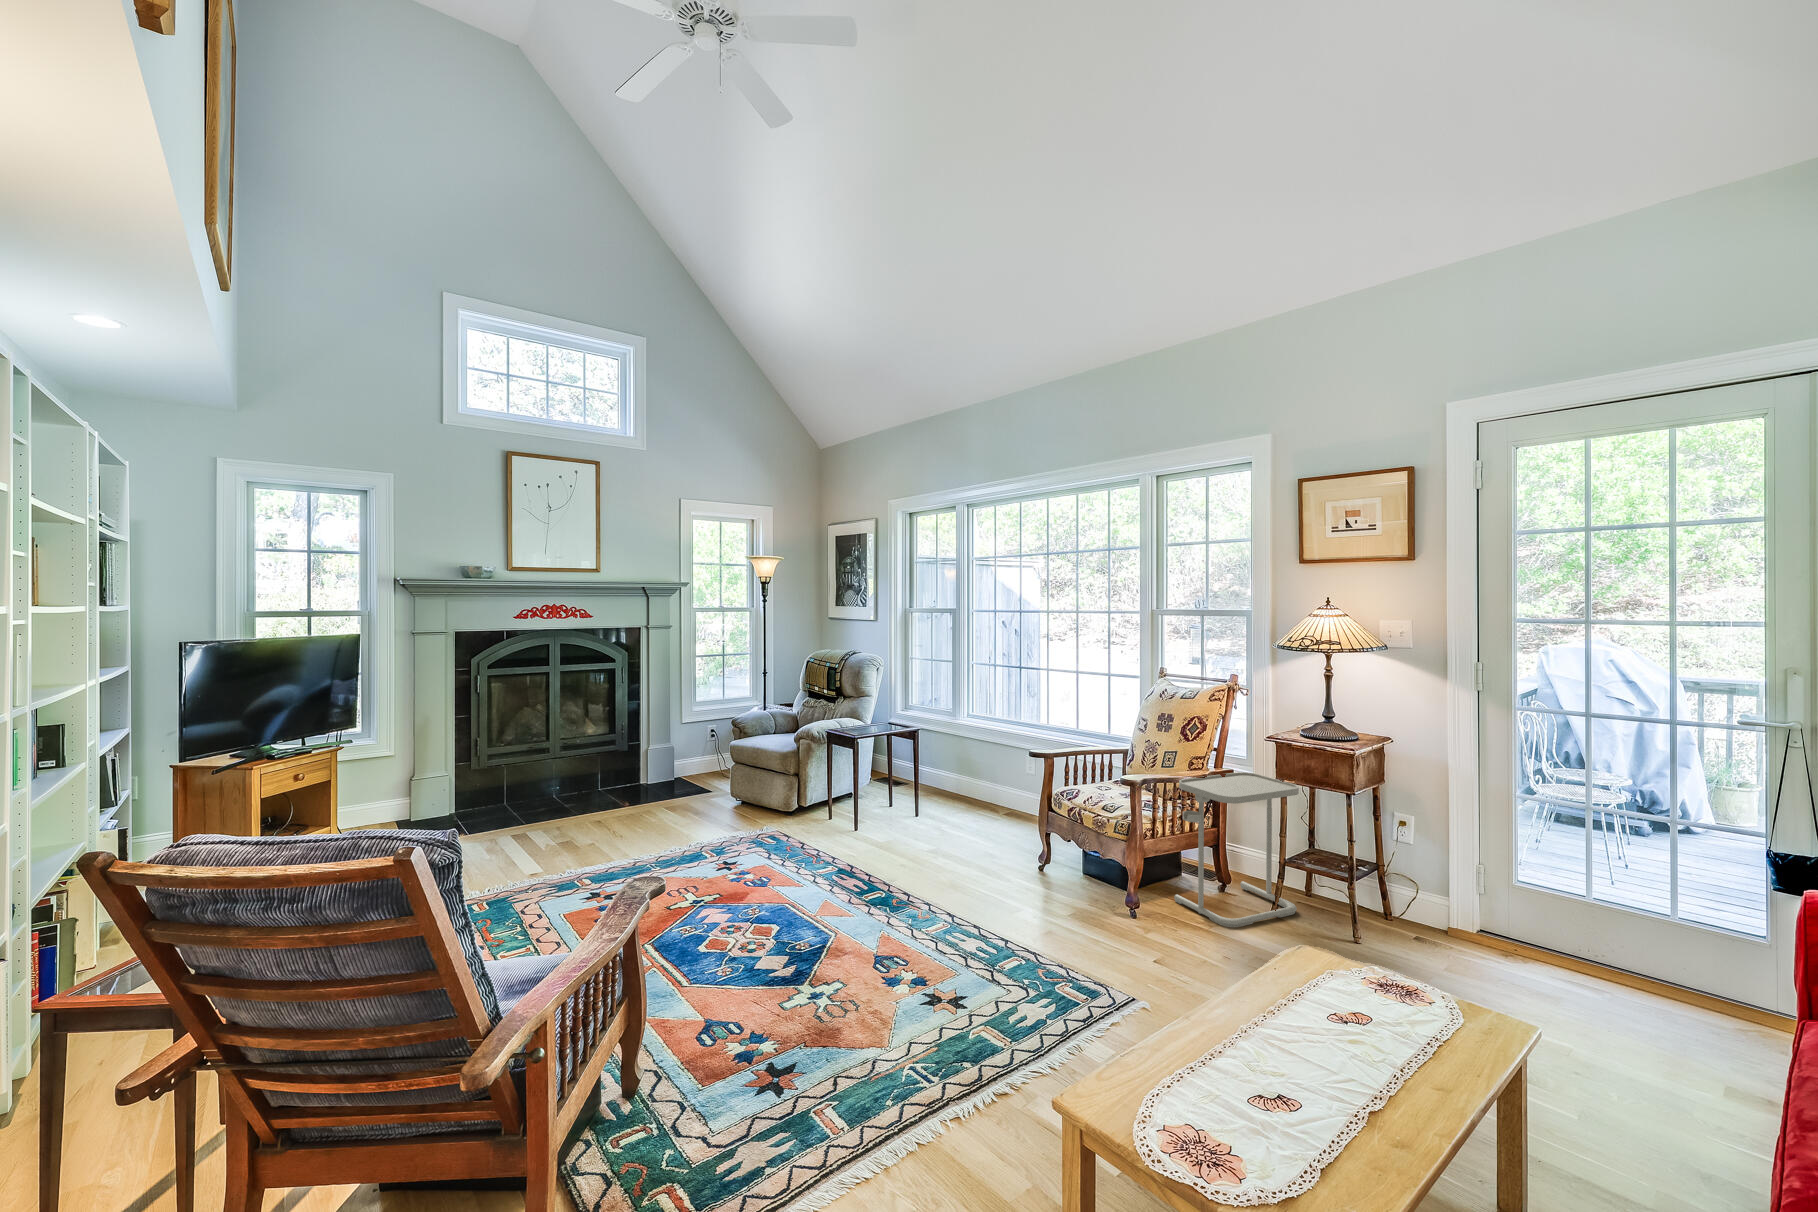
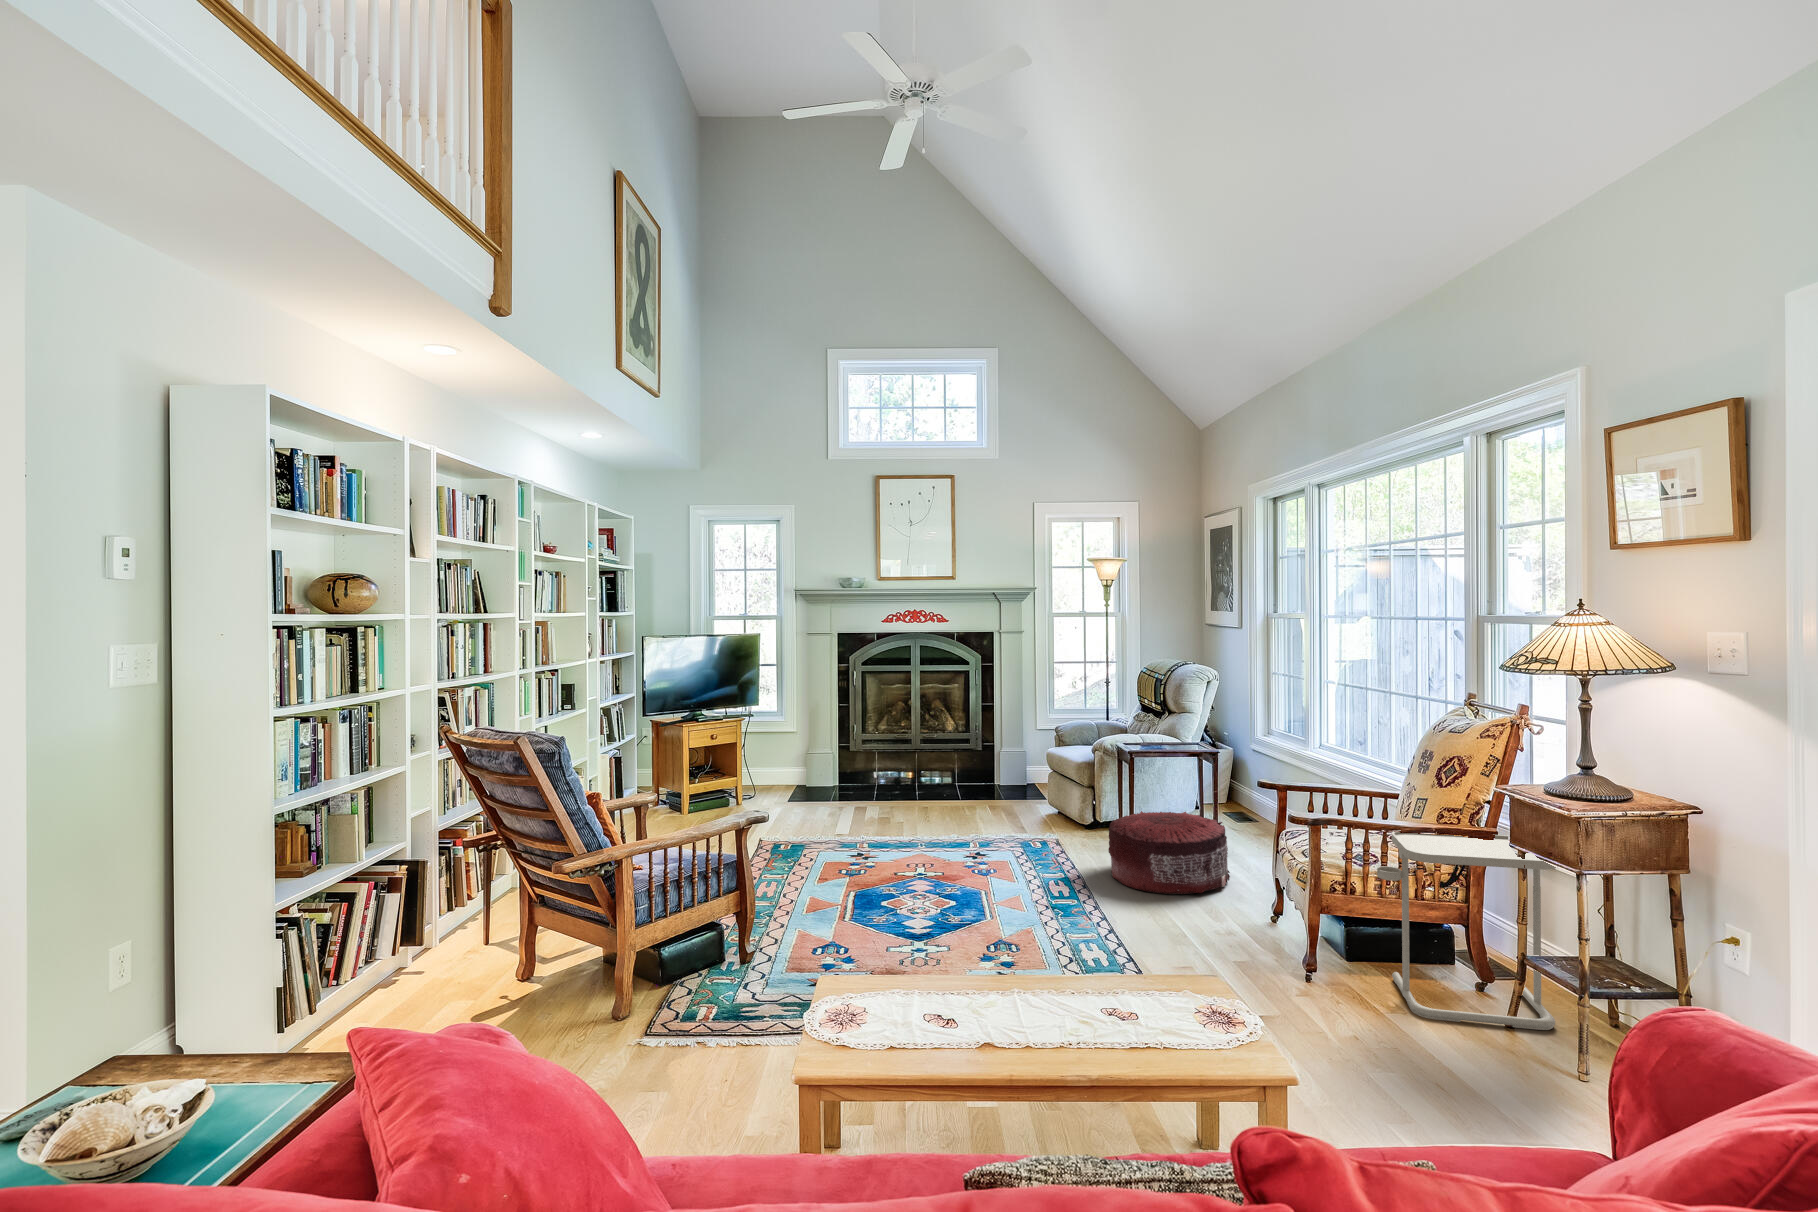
pouf: none [867,787,973,869] -> present [1108,811,1230,894]

